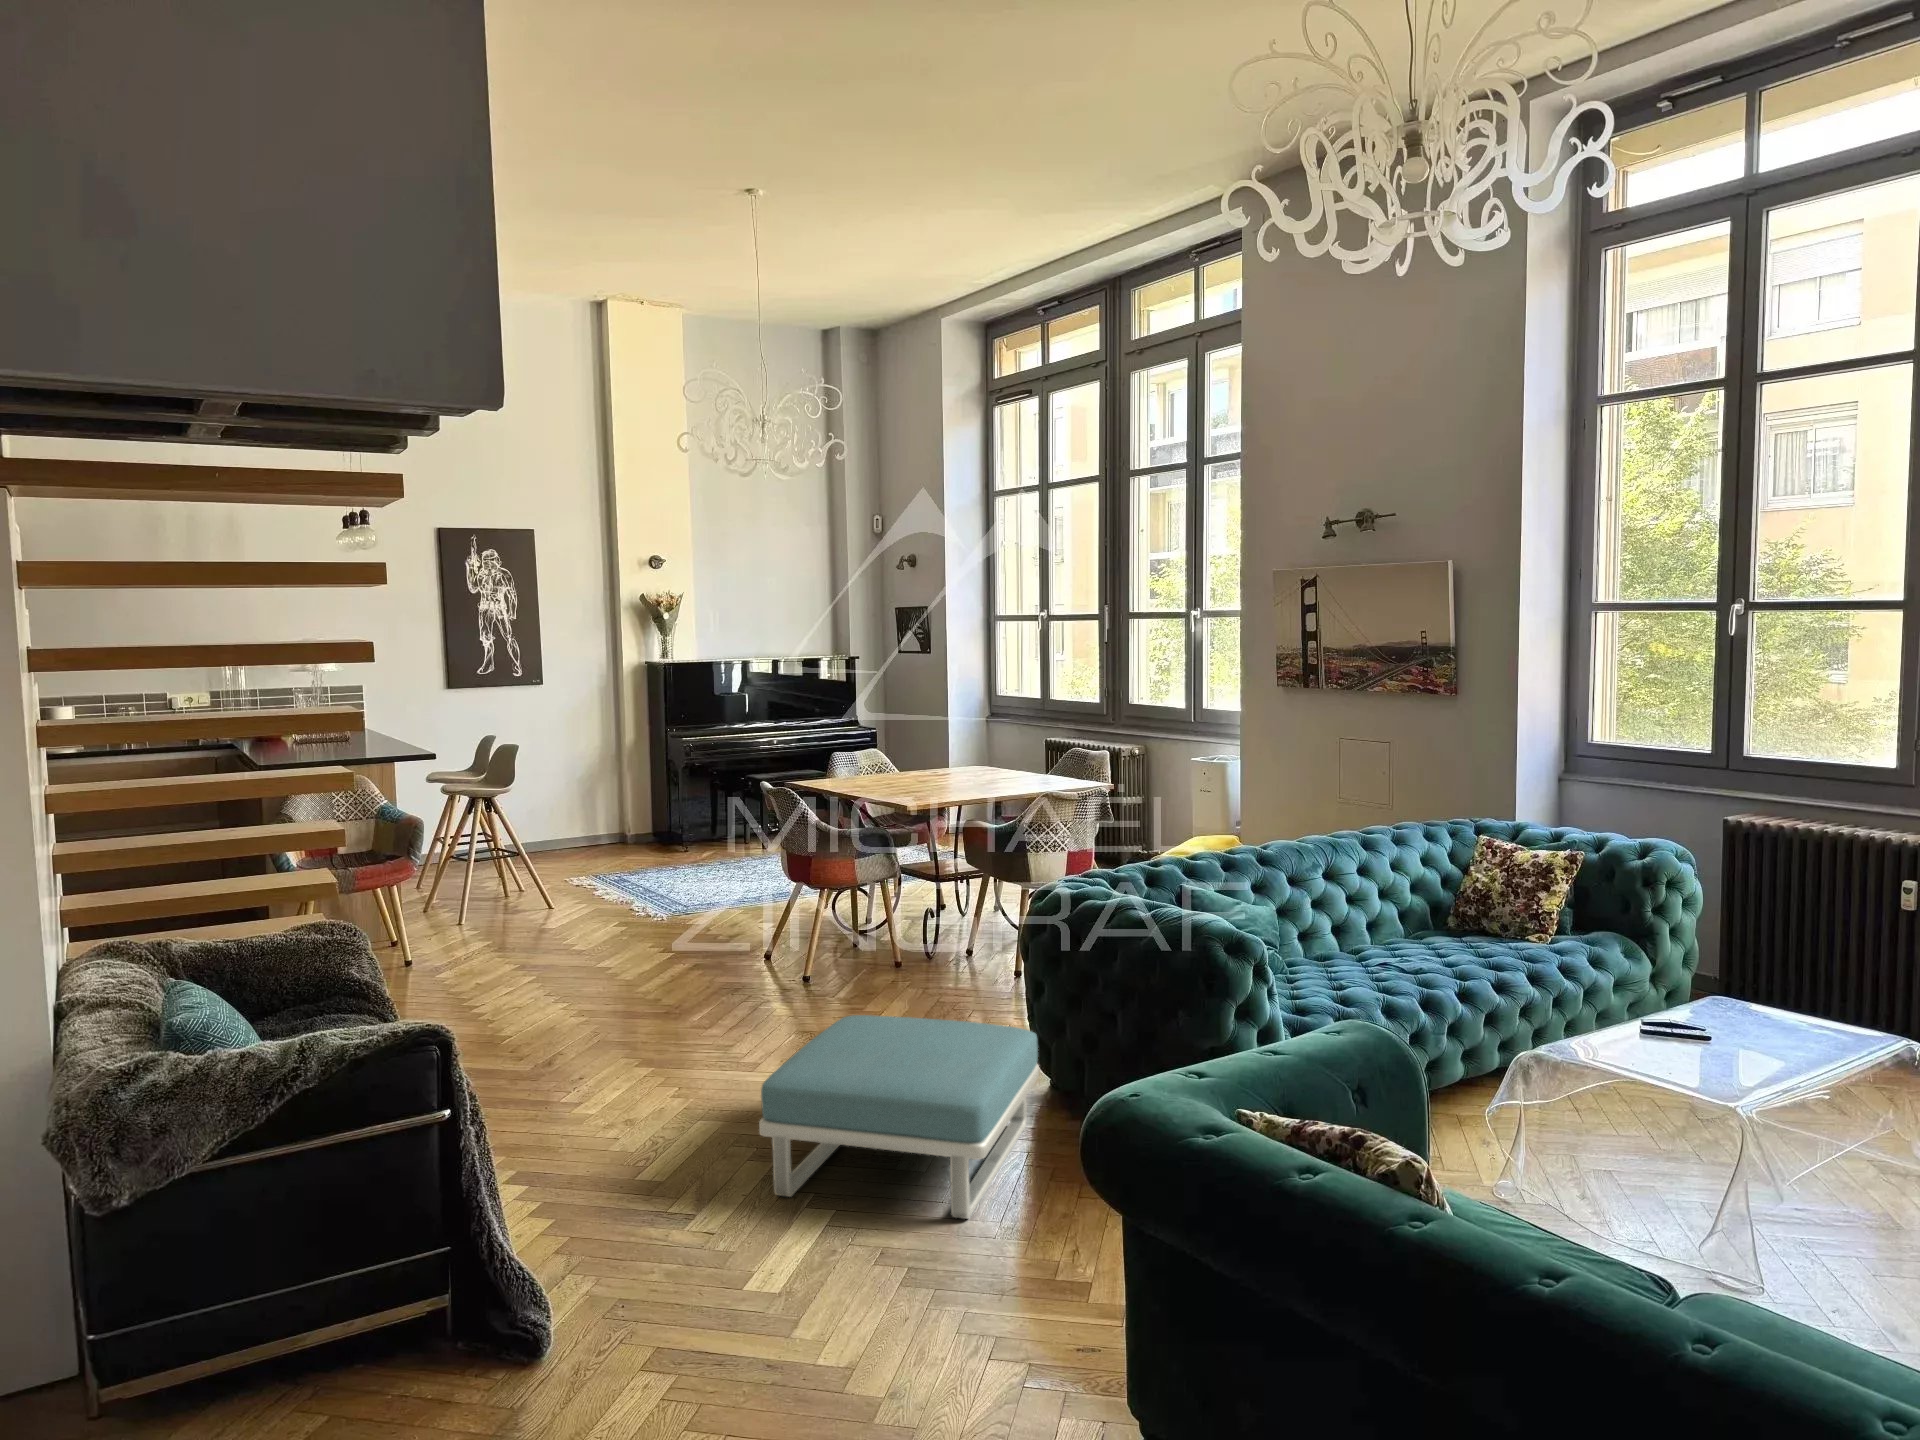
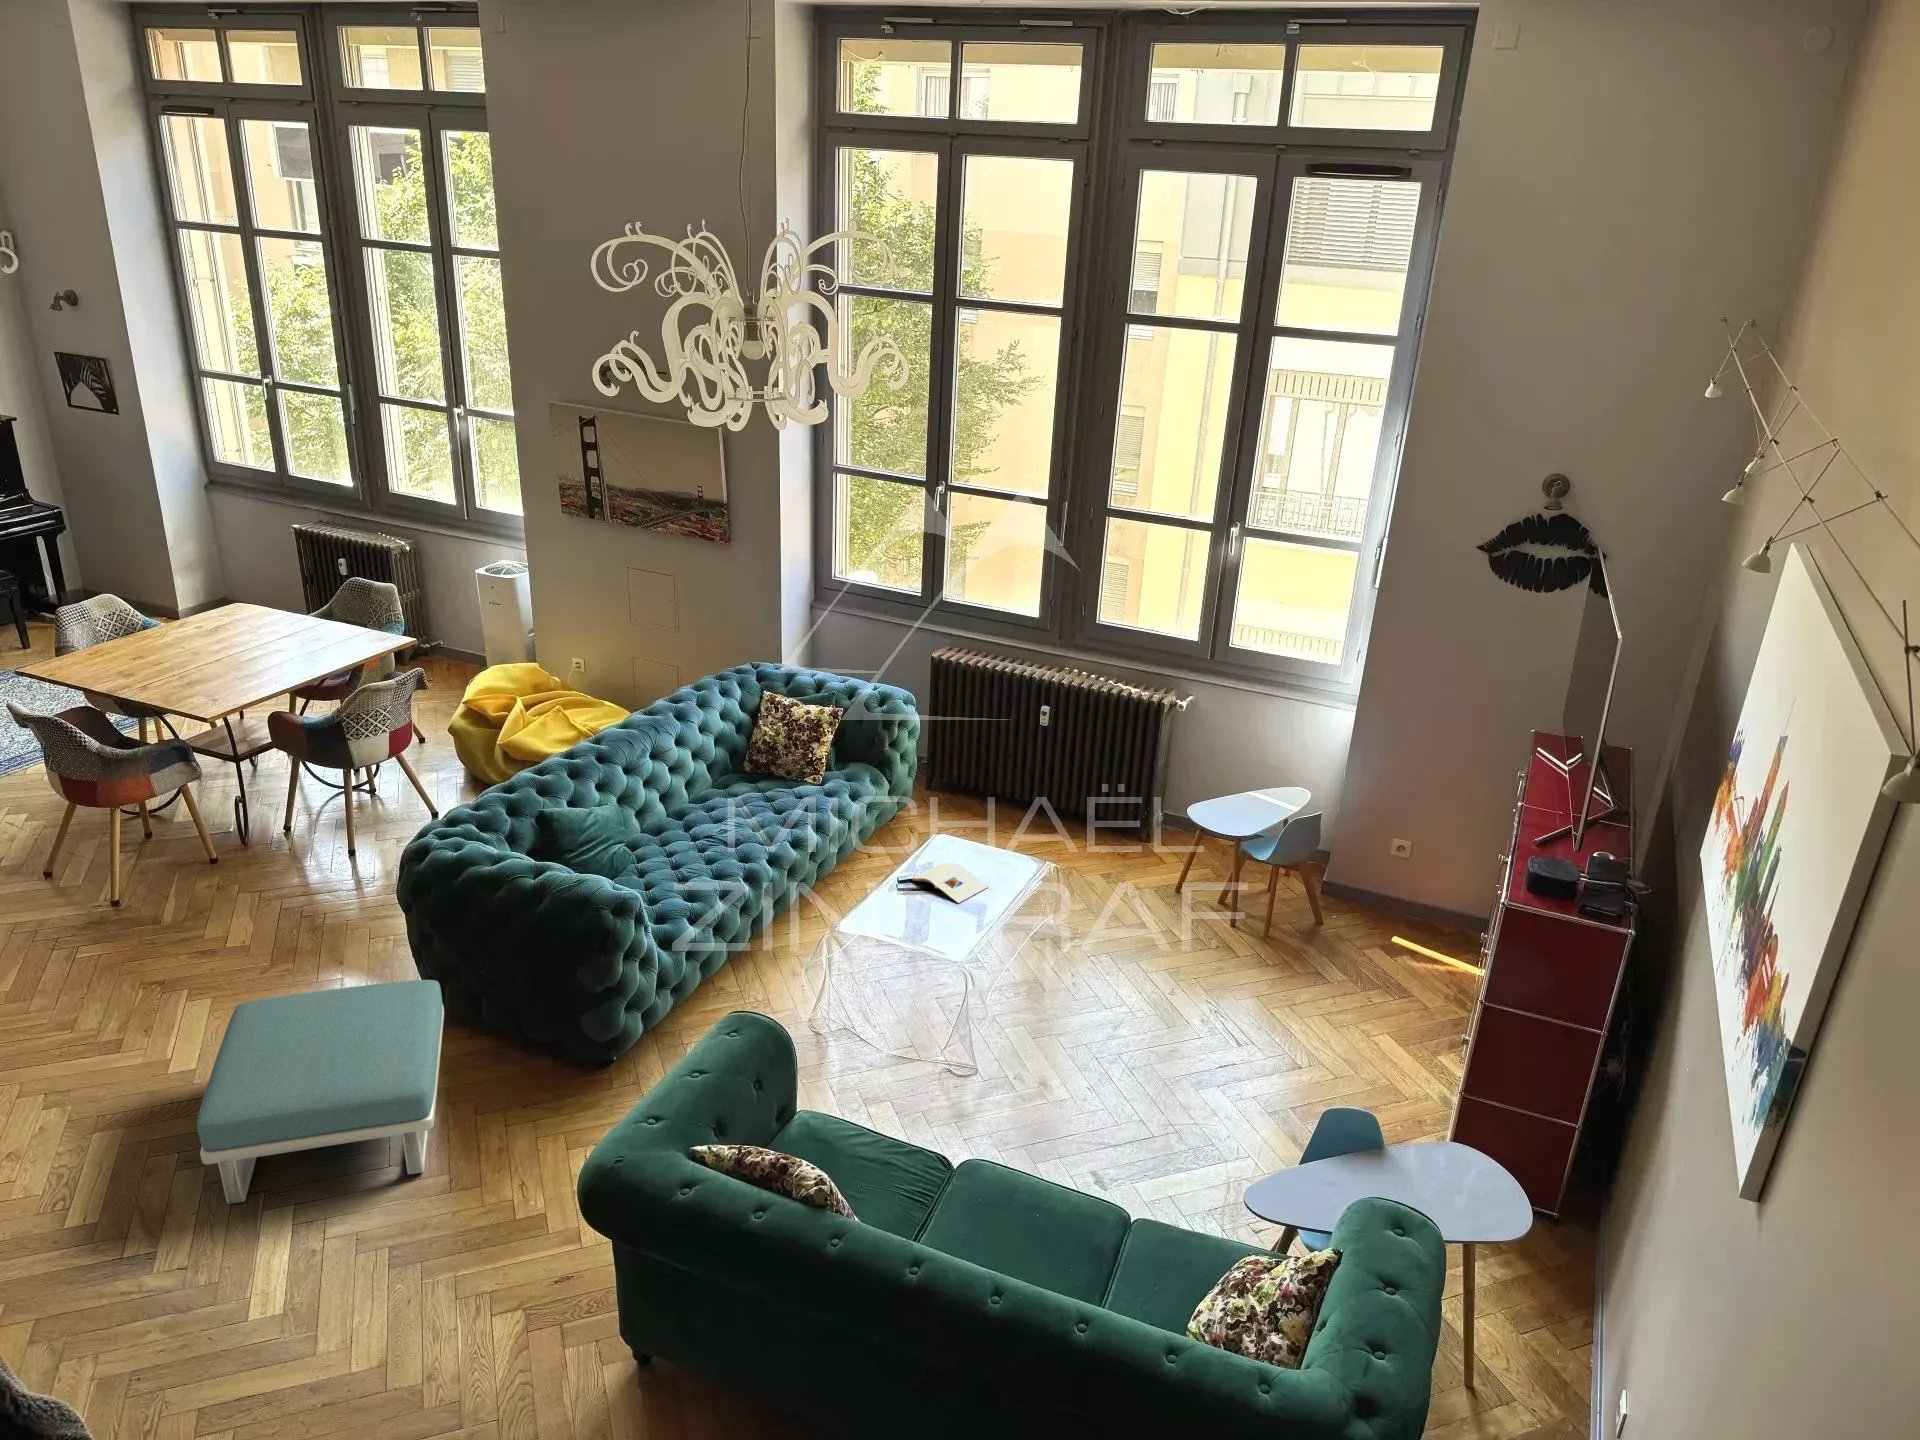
magazine: none [1671,1022,1803,1063] -> present [912,863,988,903]

